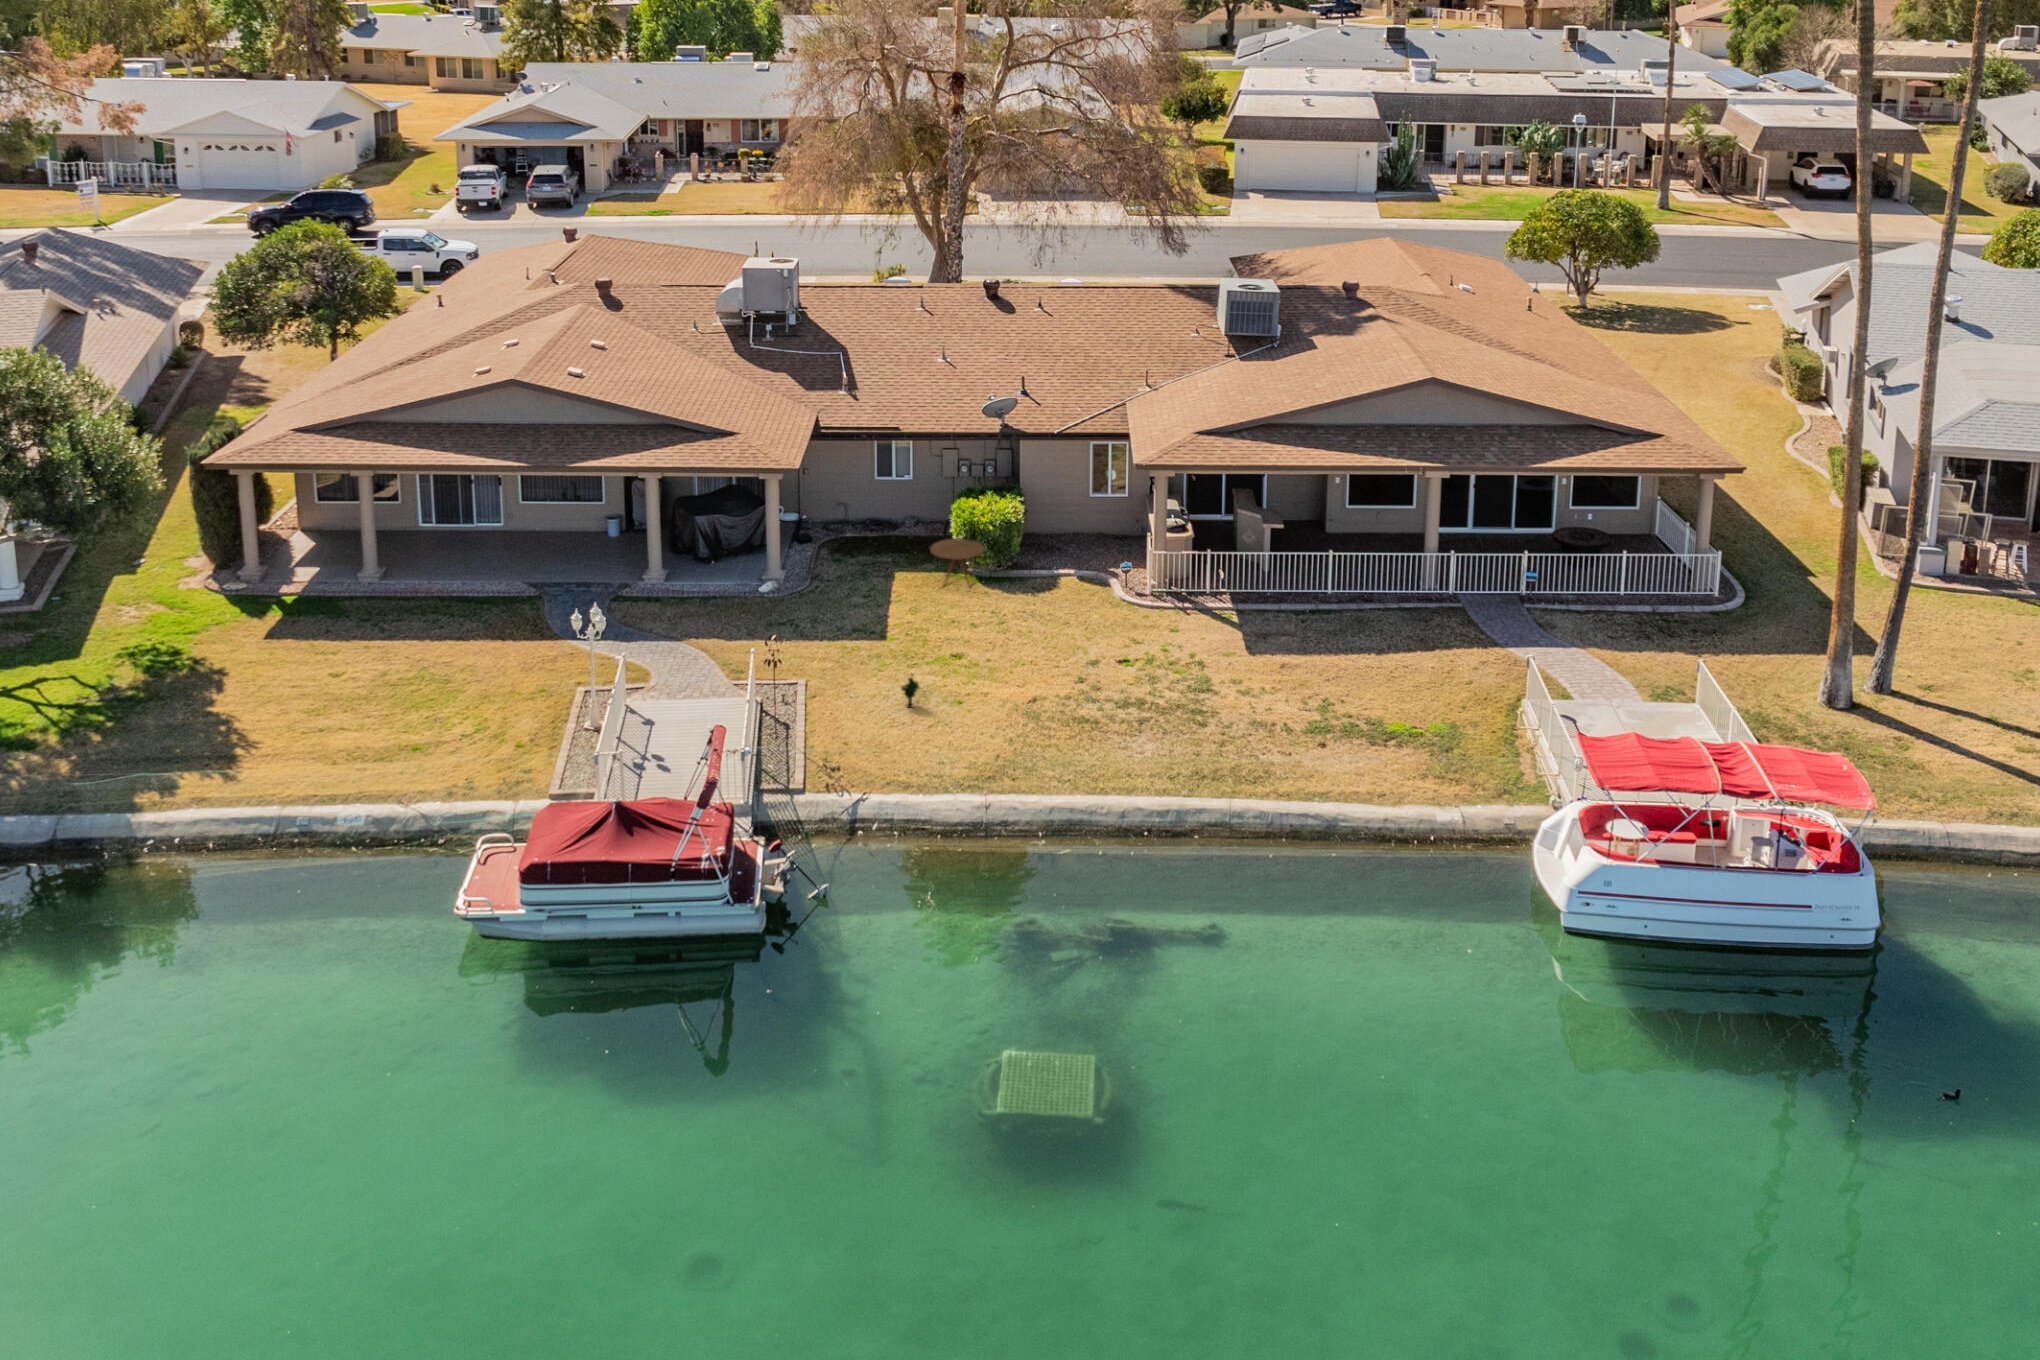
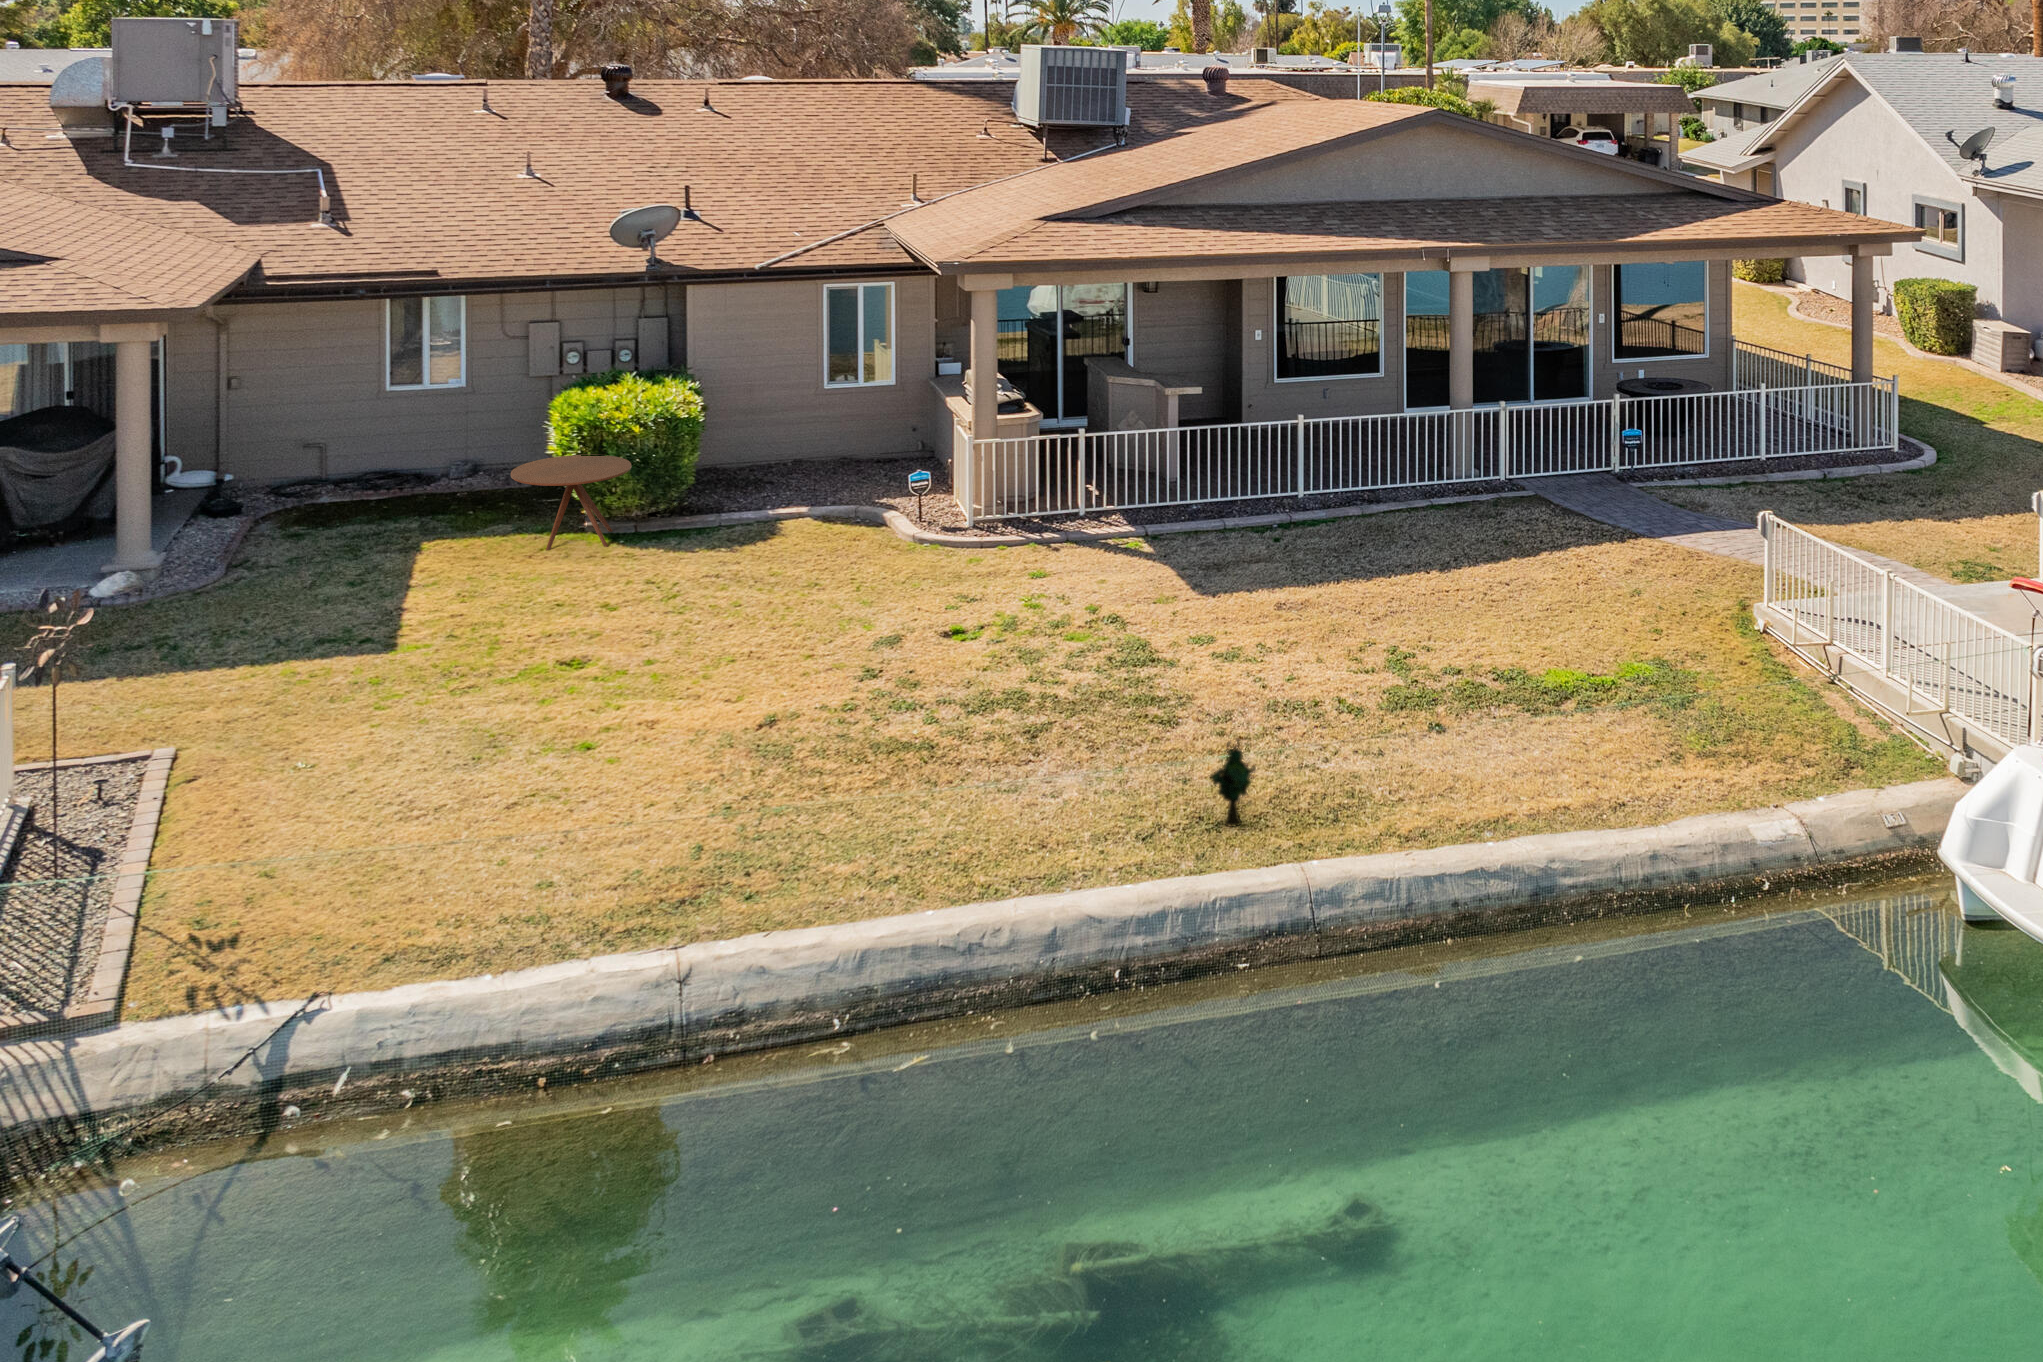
decorative plant: present [901,677,919,708] -> present [1210,739,1256,827]

